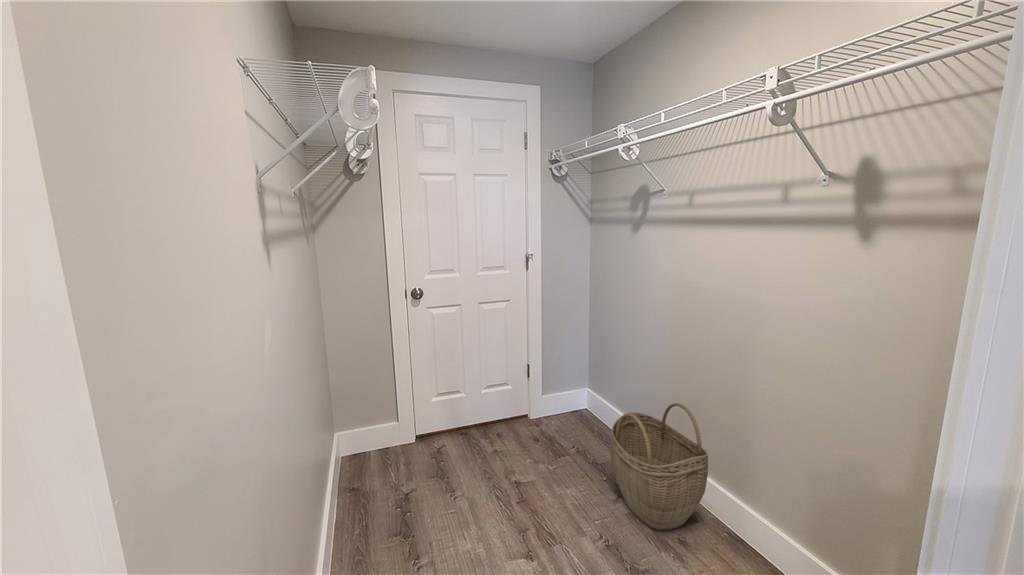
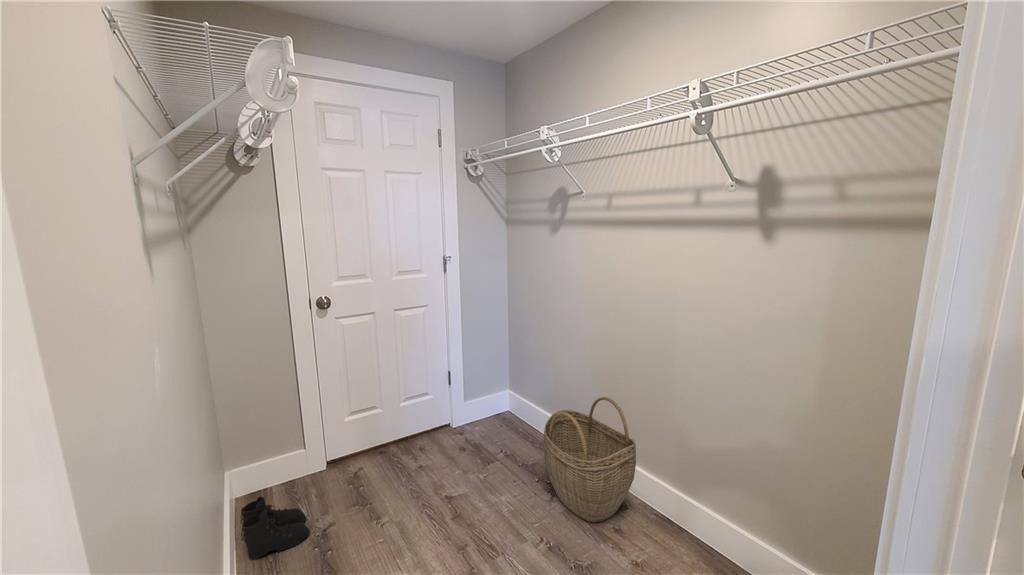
boots: none [341,456,395,506] -> present [240,497,310,559]

